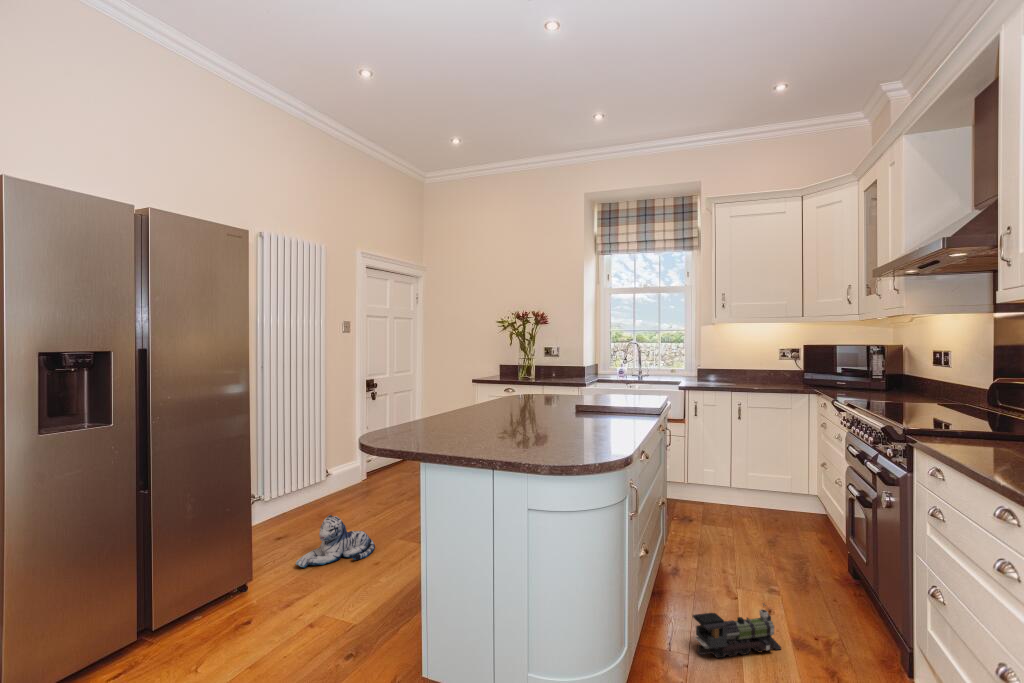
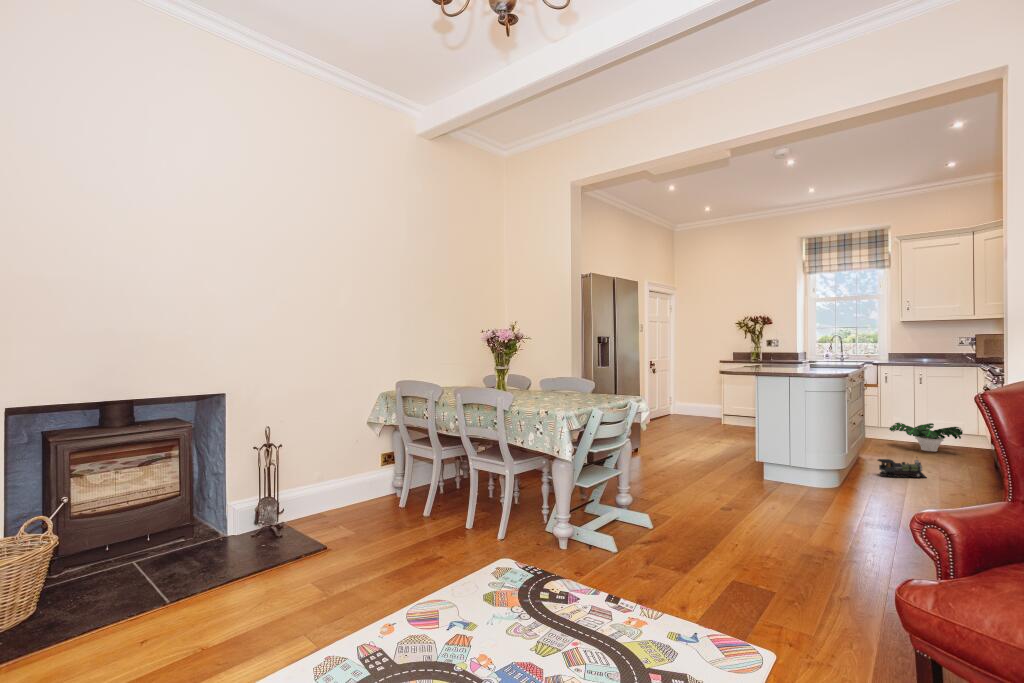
potted plant: none [698,483,800,533] -> present [890,423,963,452]
plush toy: present [296,515,375,568] -> none [660,425,692,448]

